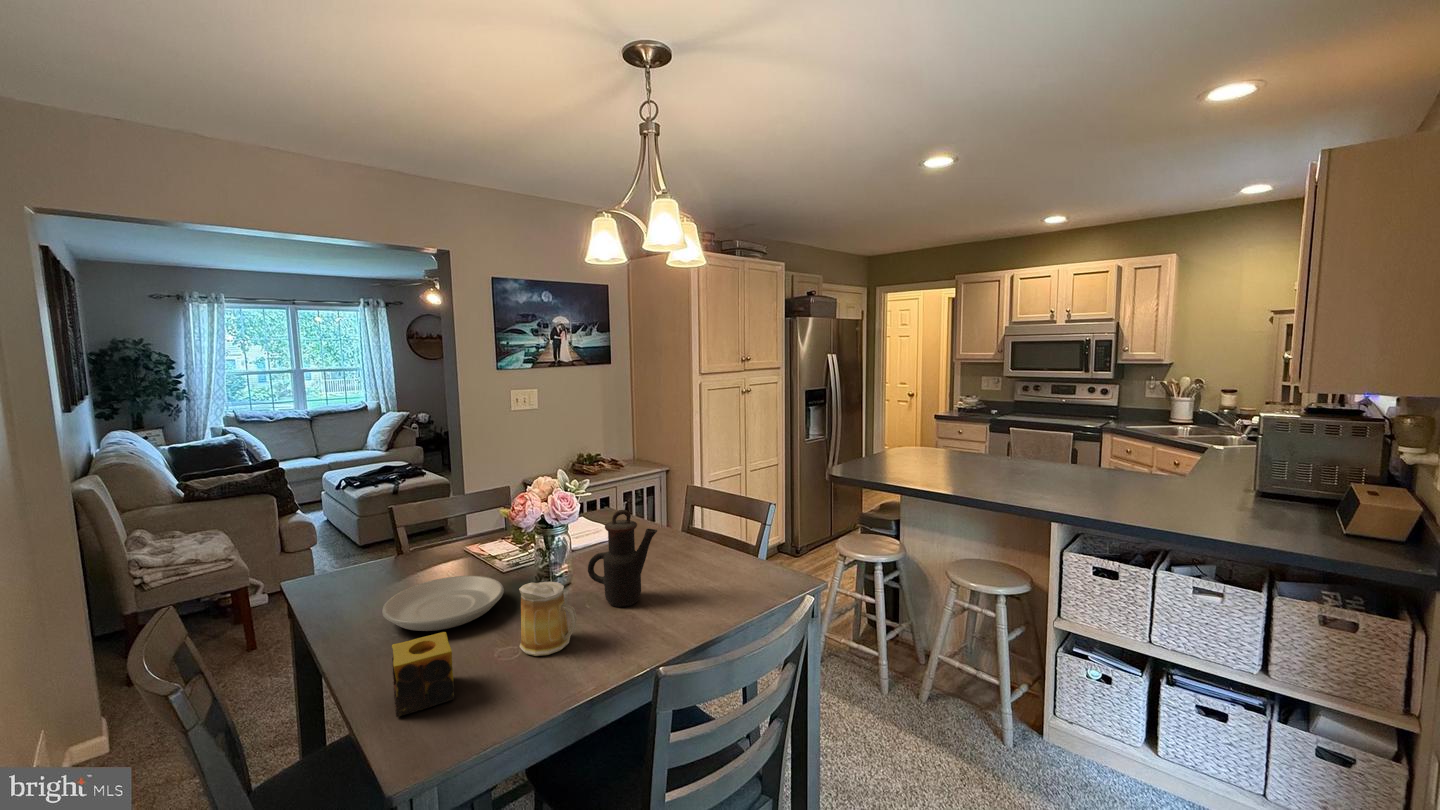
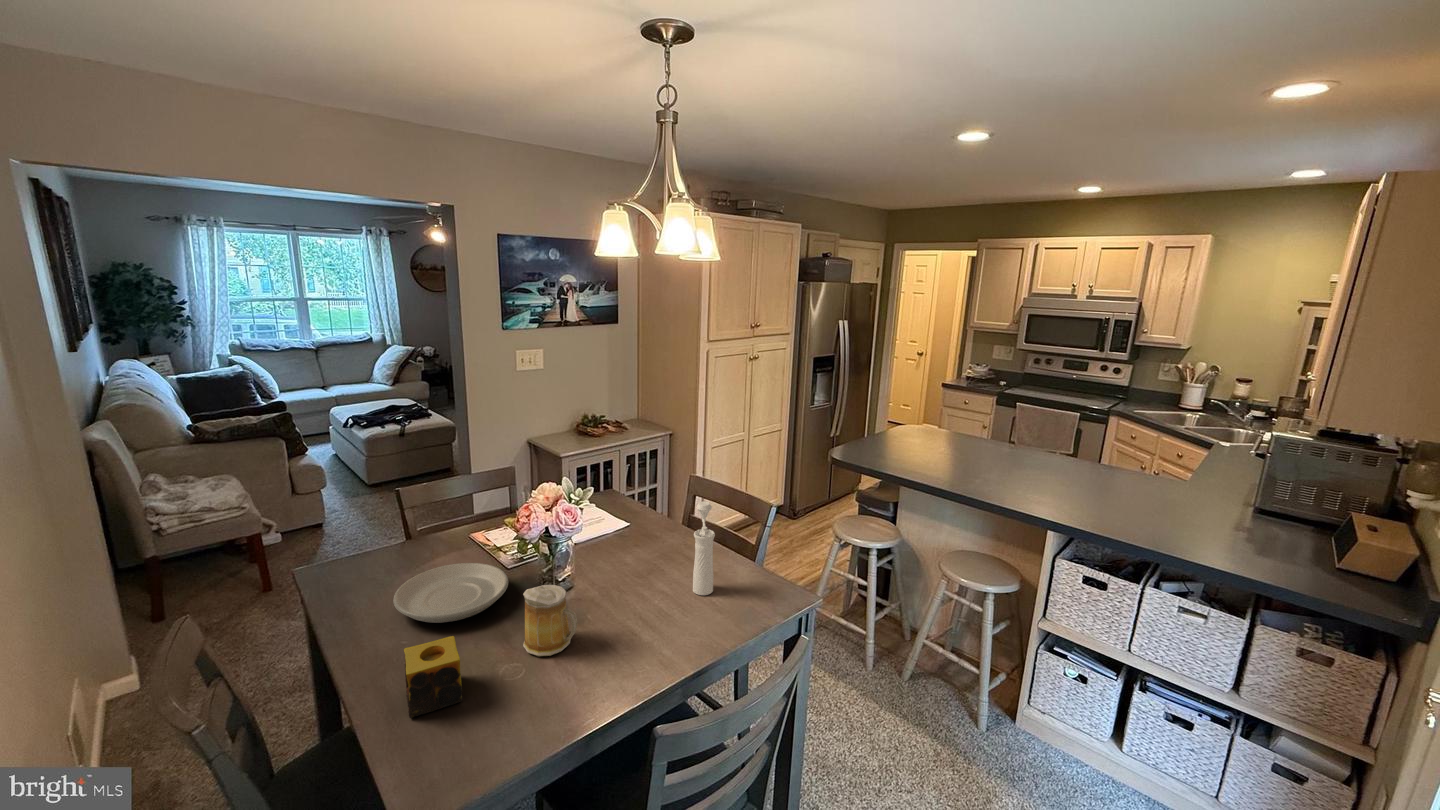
pepper mill: none [694,502,717,596] -> present [693,501,715,595]
teapot: present [588,510,657,607] -> none [589,512,658,604]

